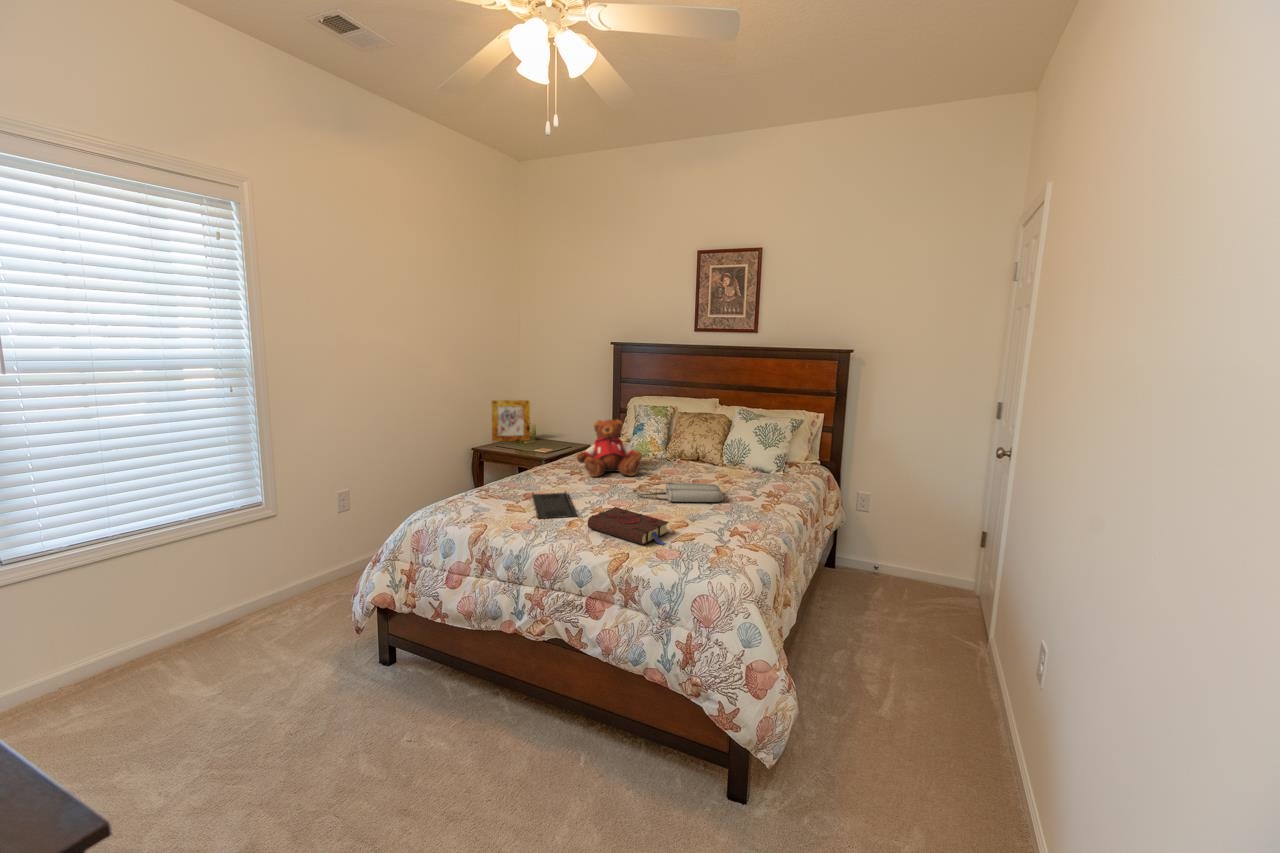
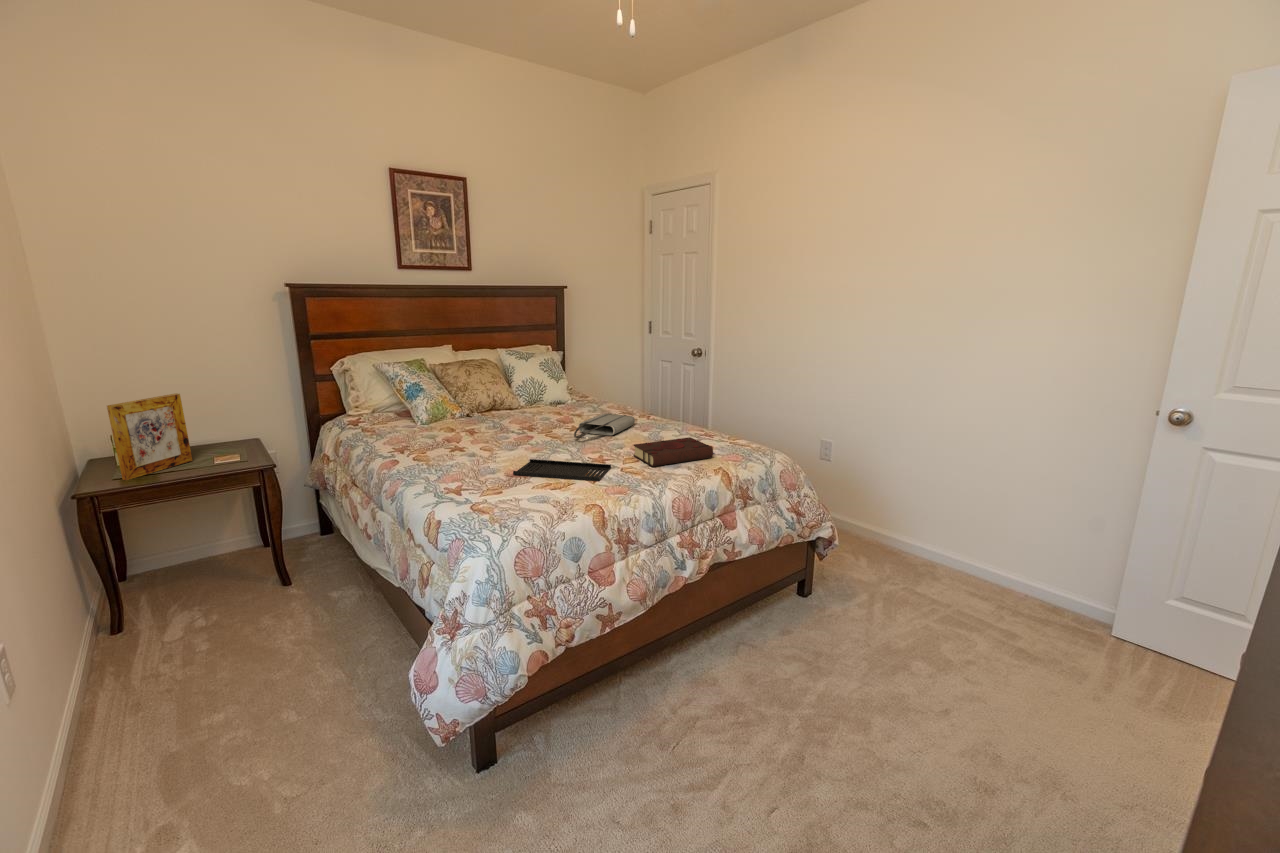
teddy bear: present [577,420,642,477] -> none [436,377,515,447]

